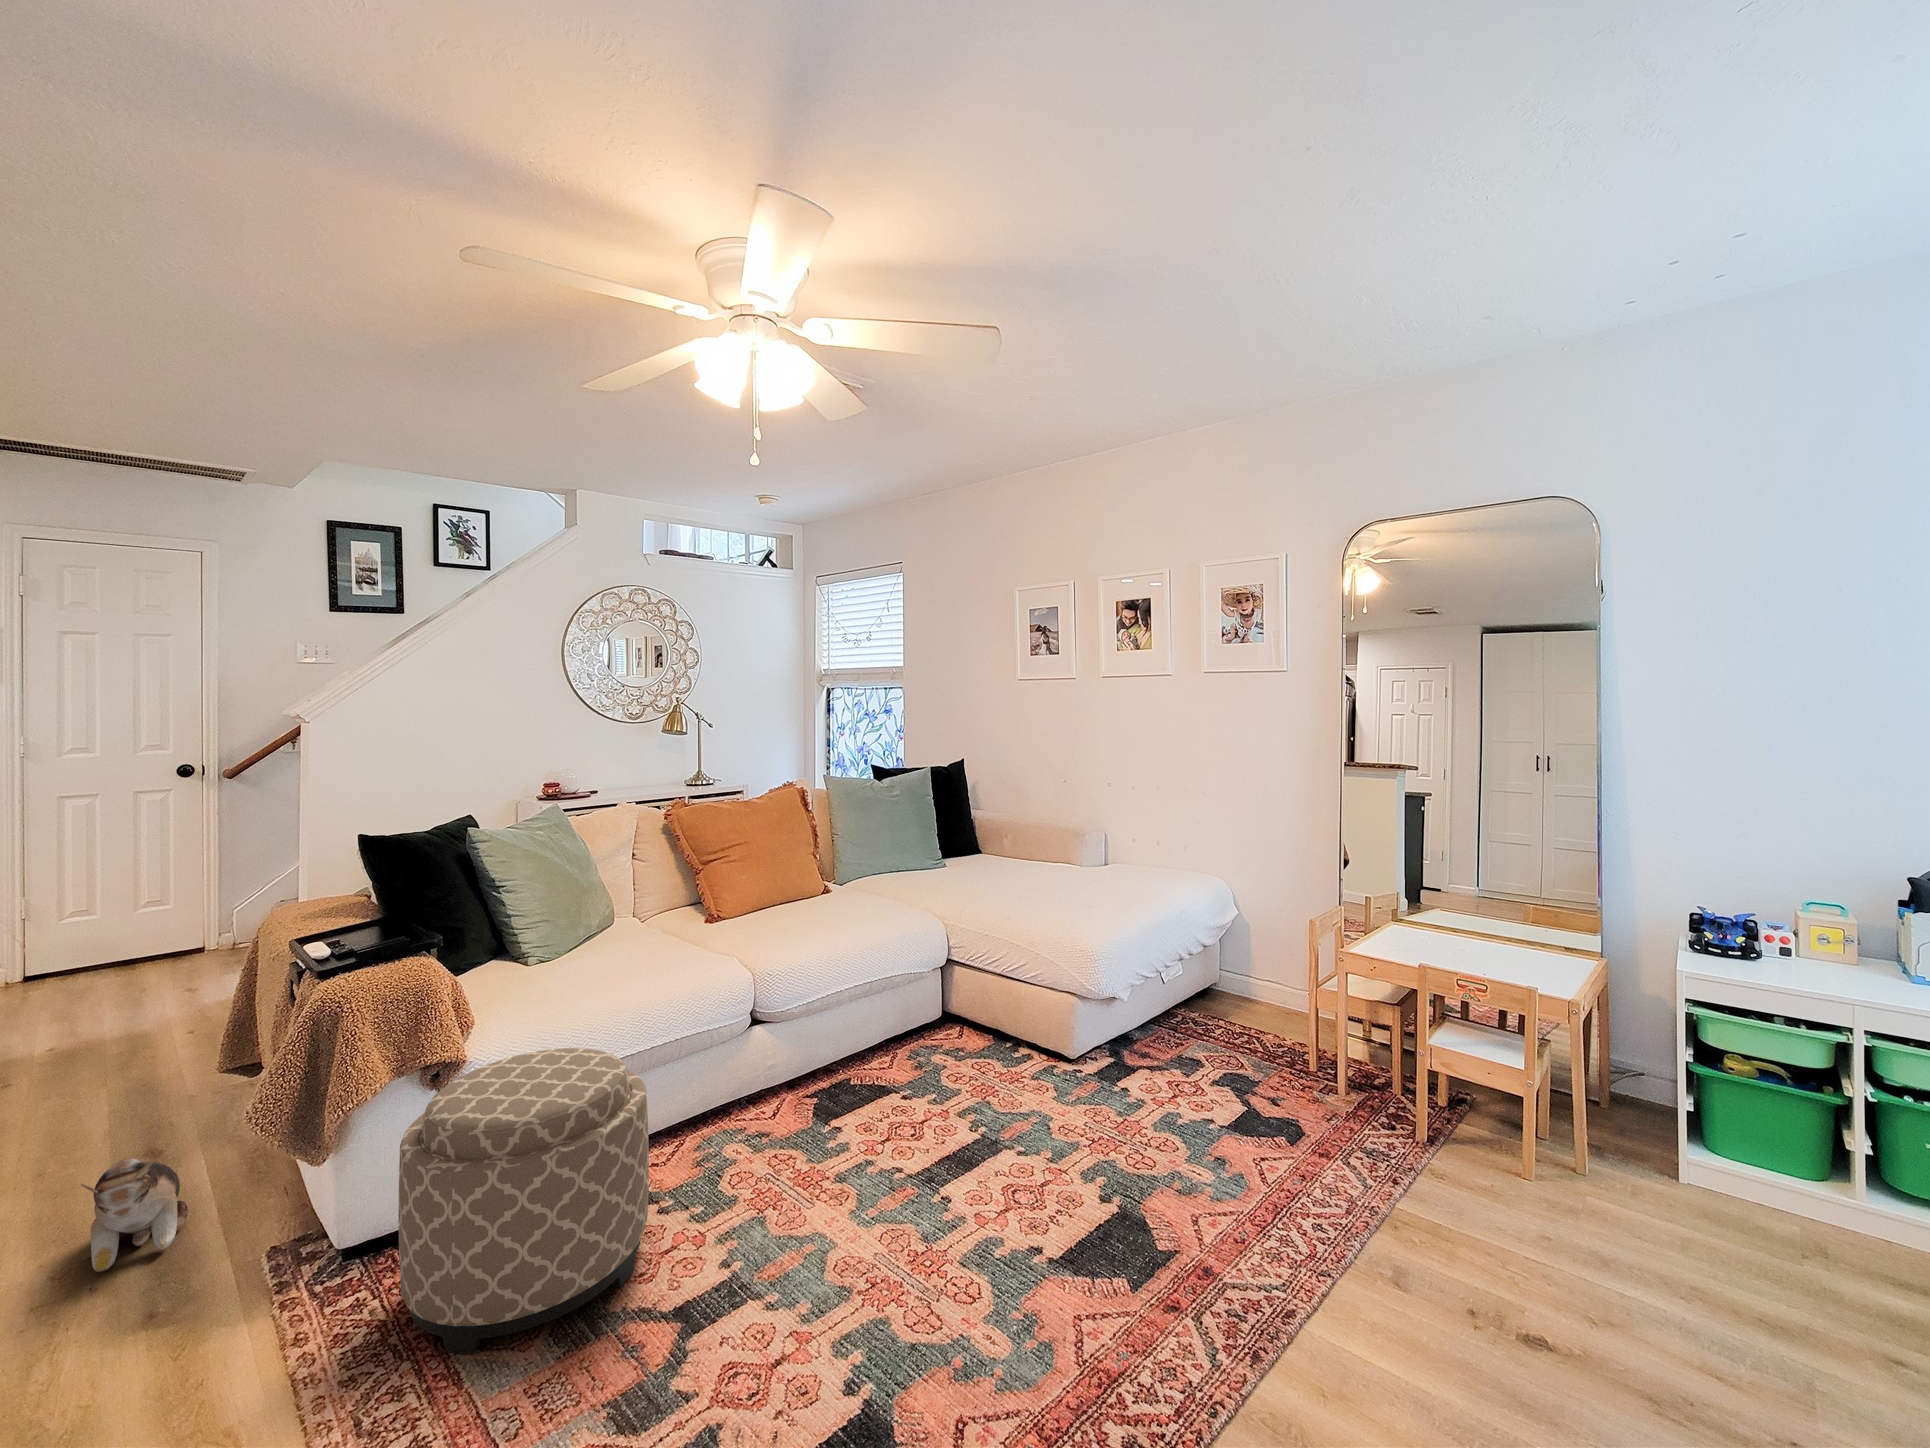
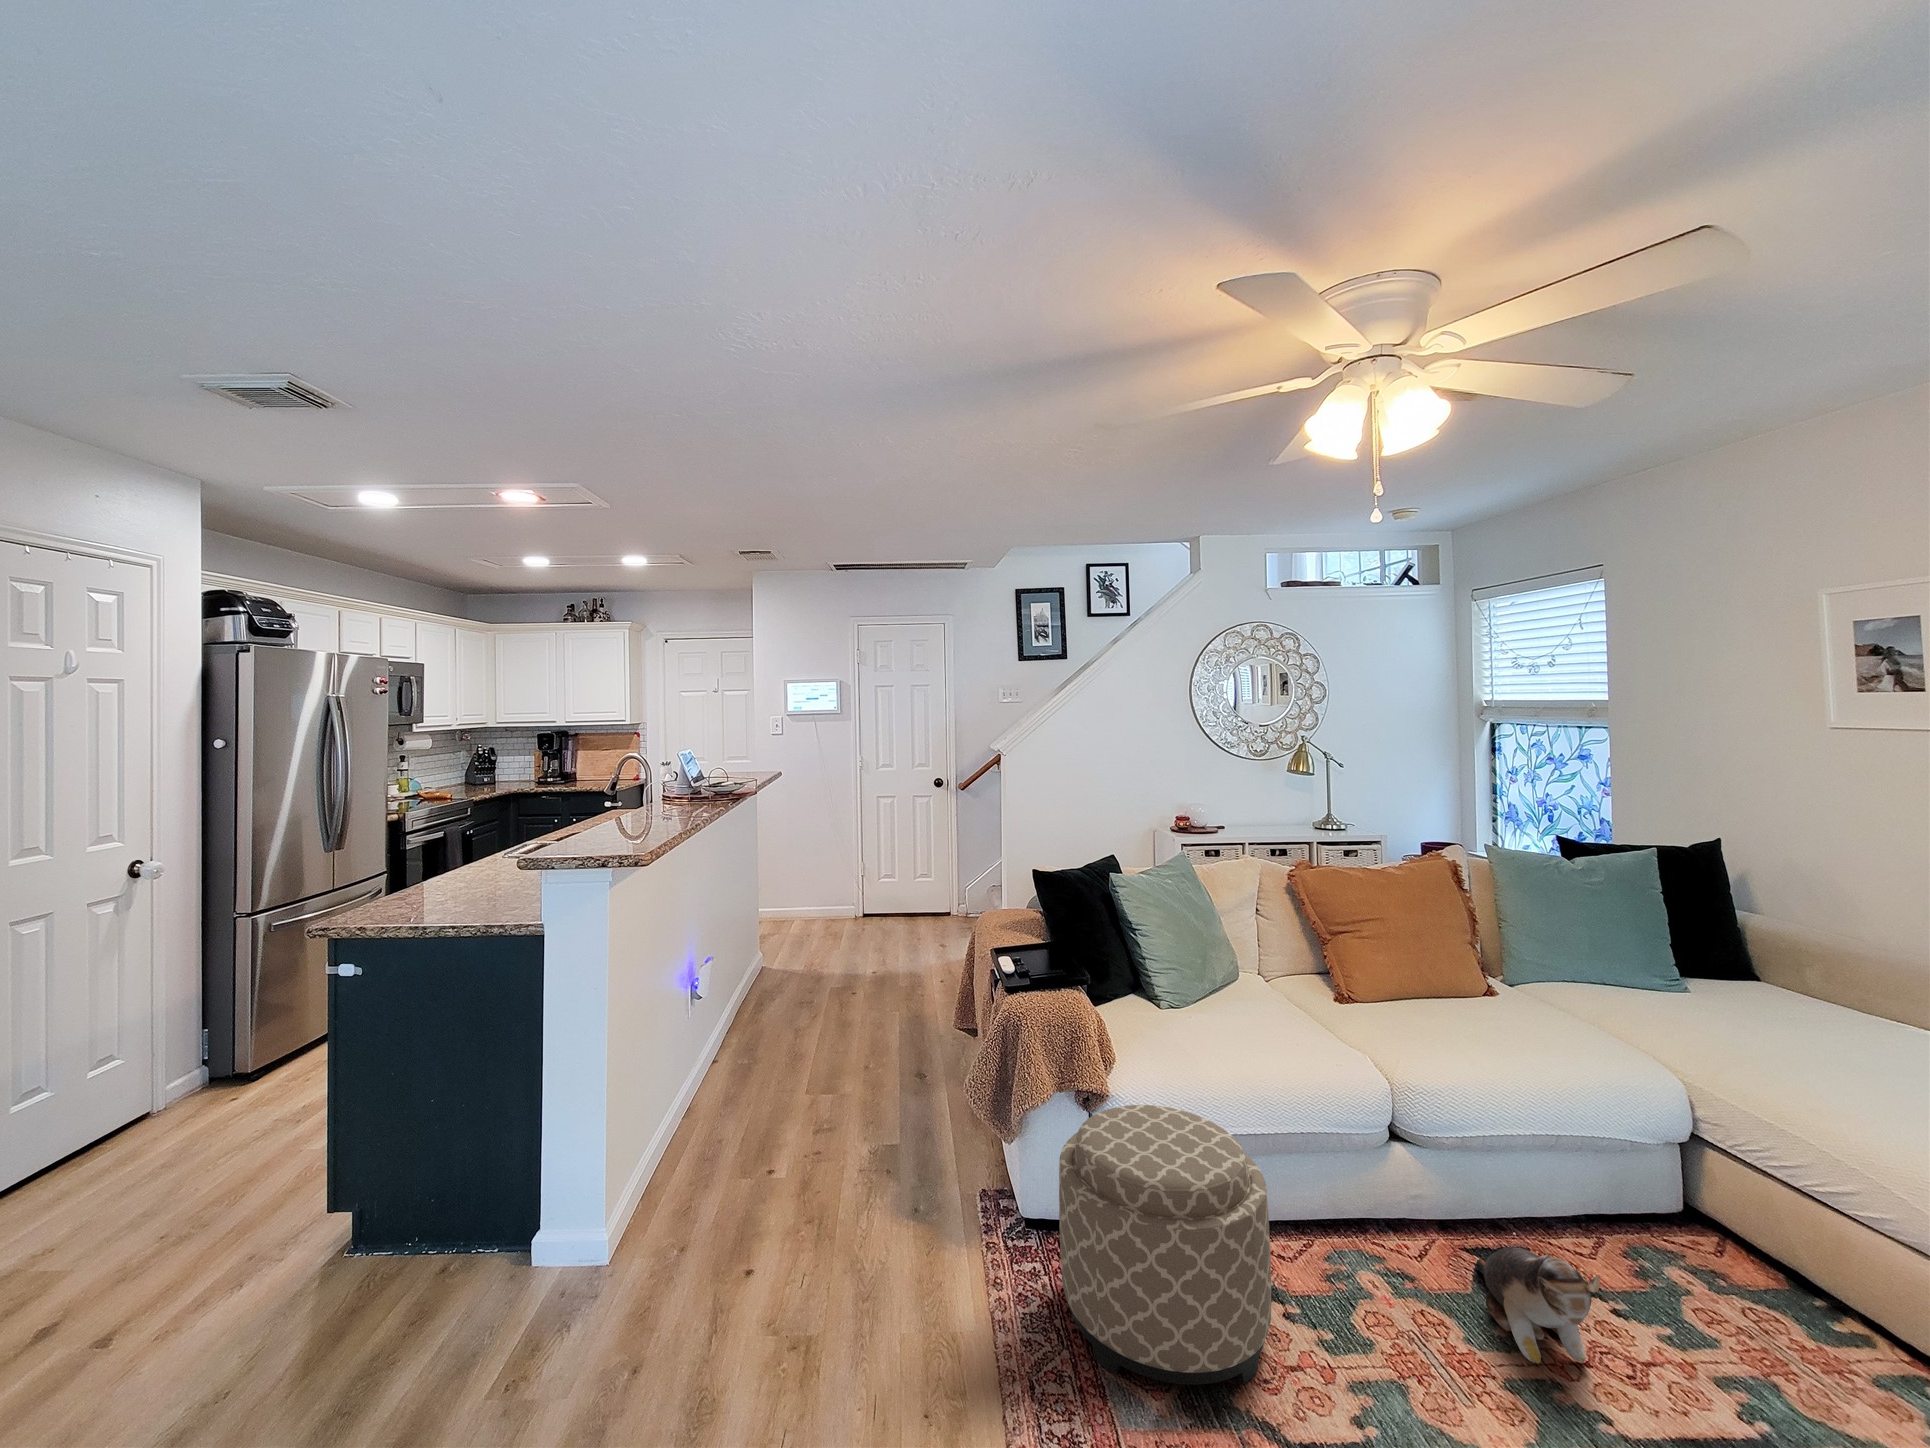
plush toy: present [81,1158,188,1272] -> present [1476,1247,1600,1364]

